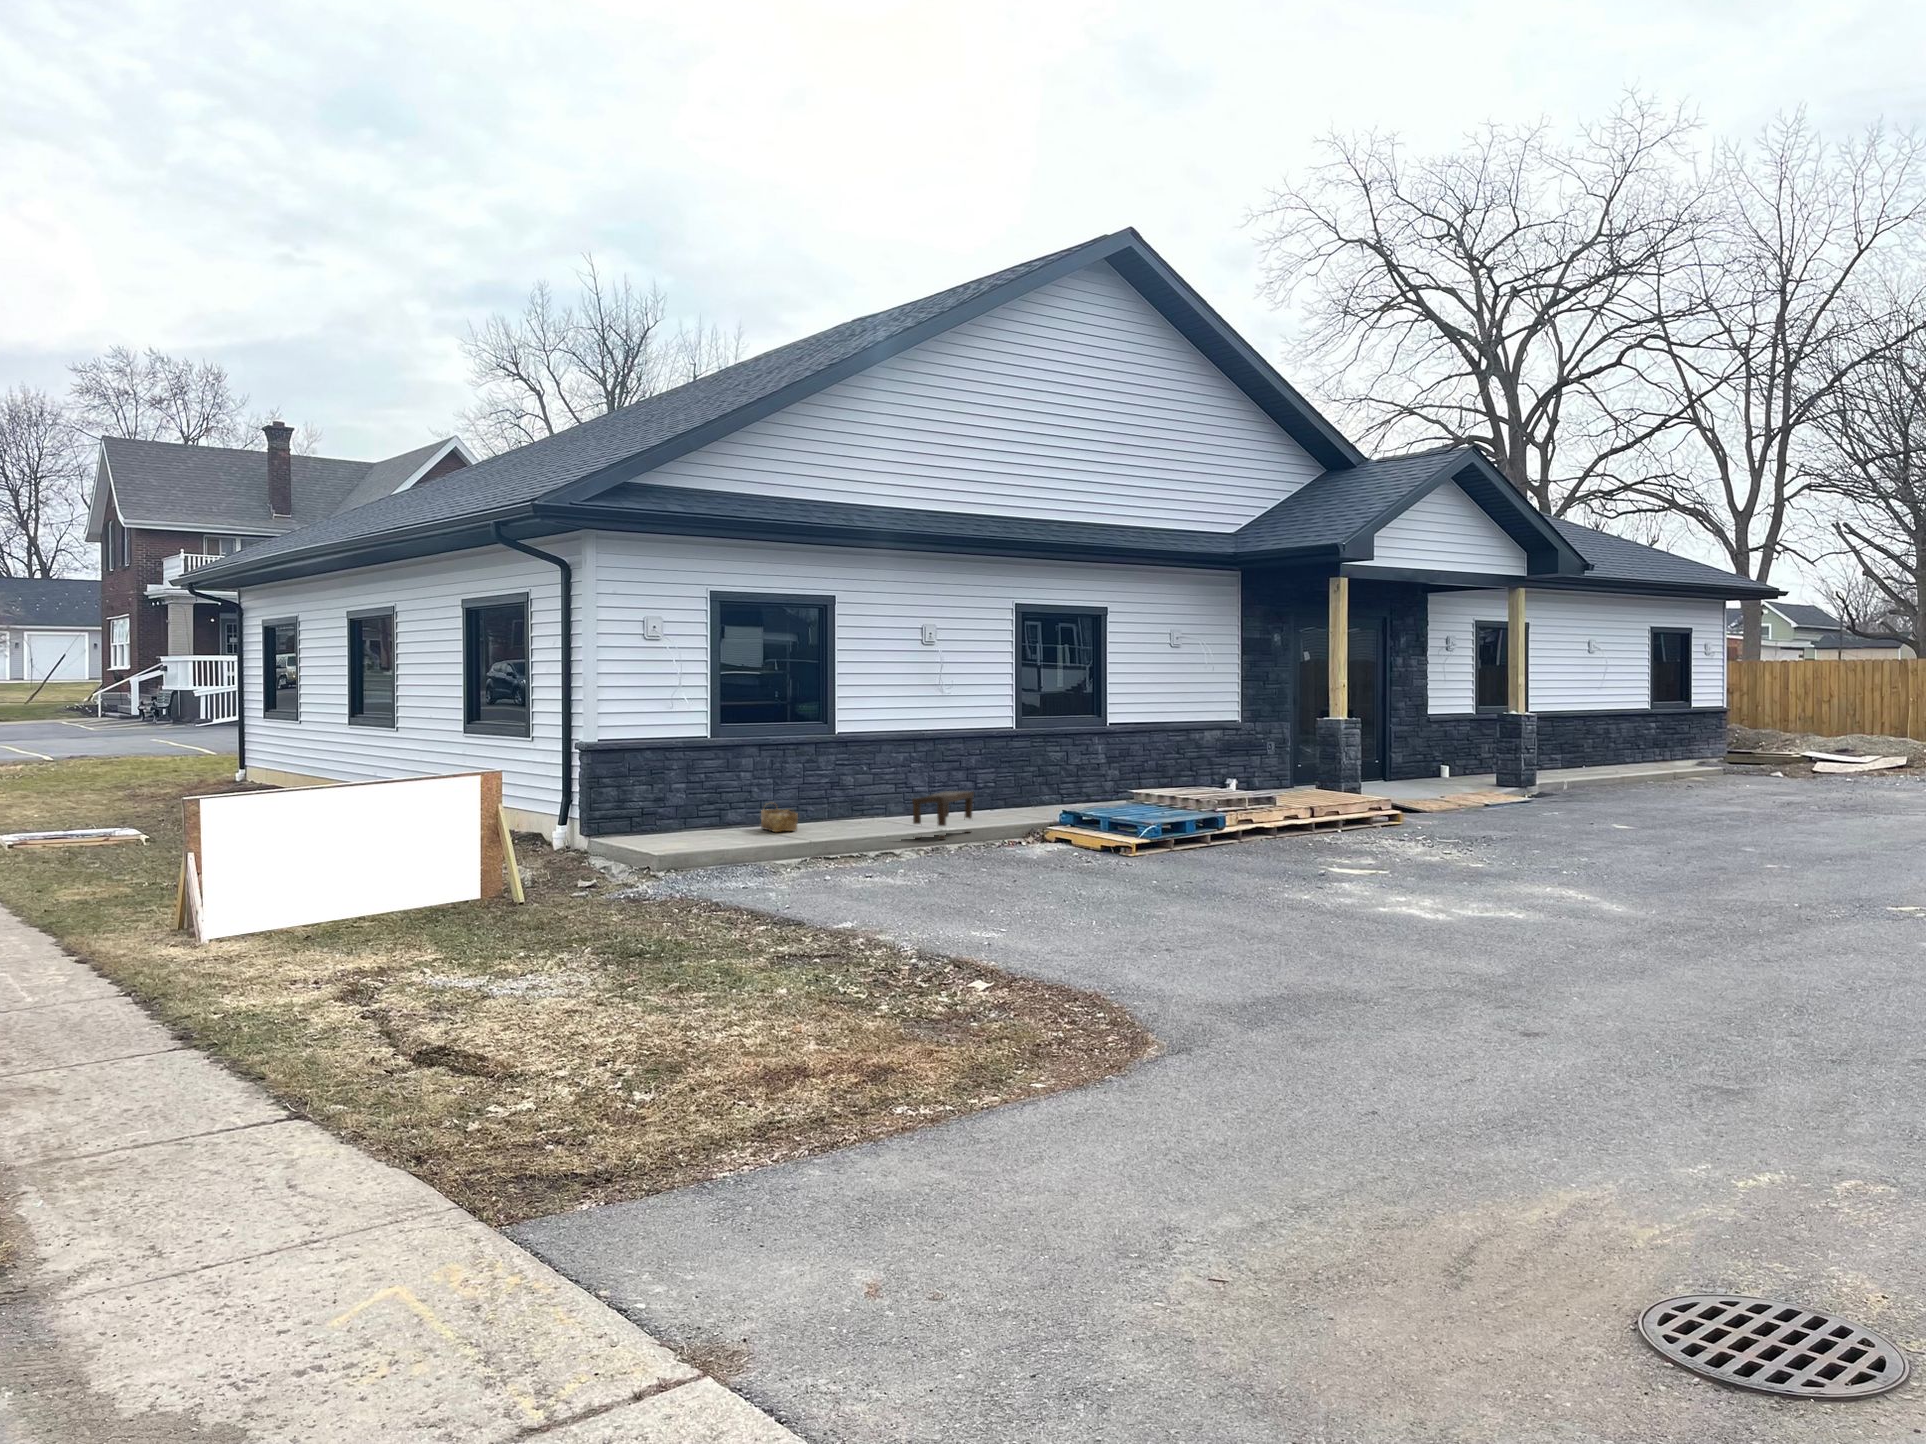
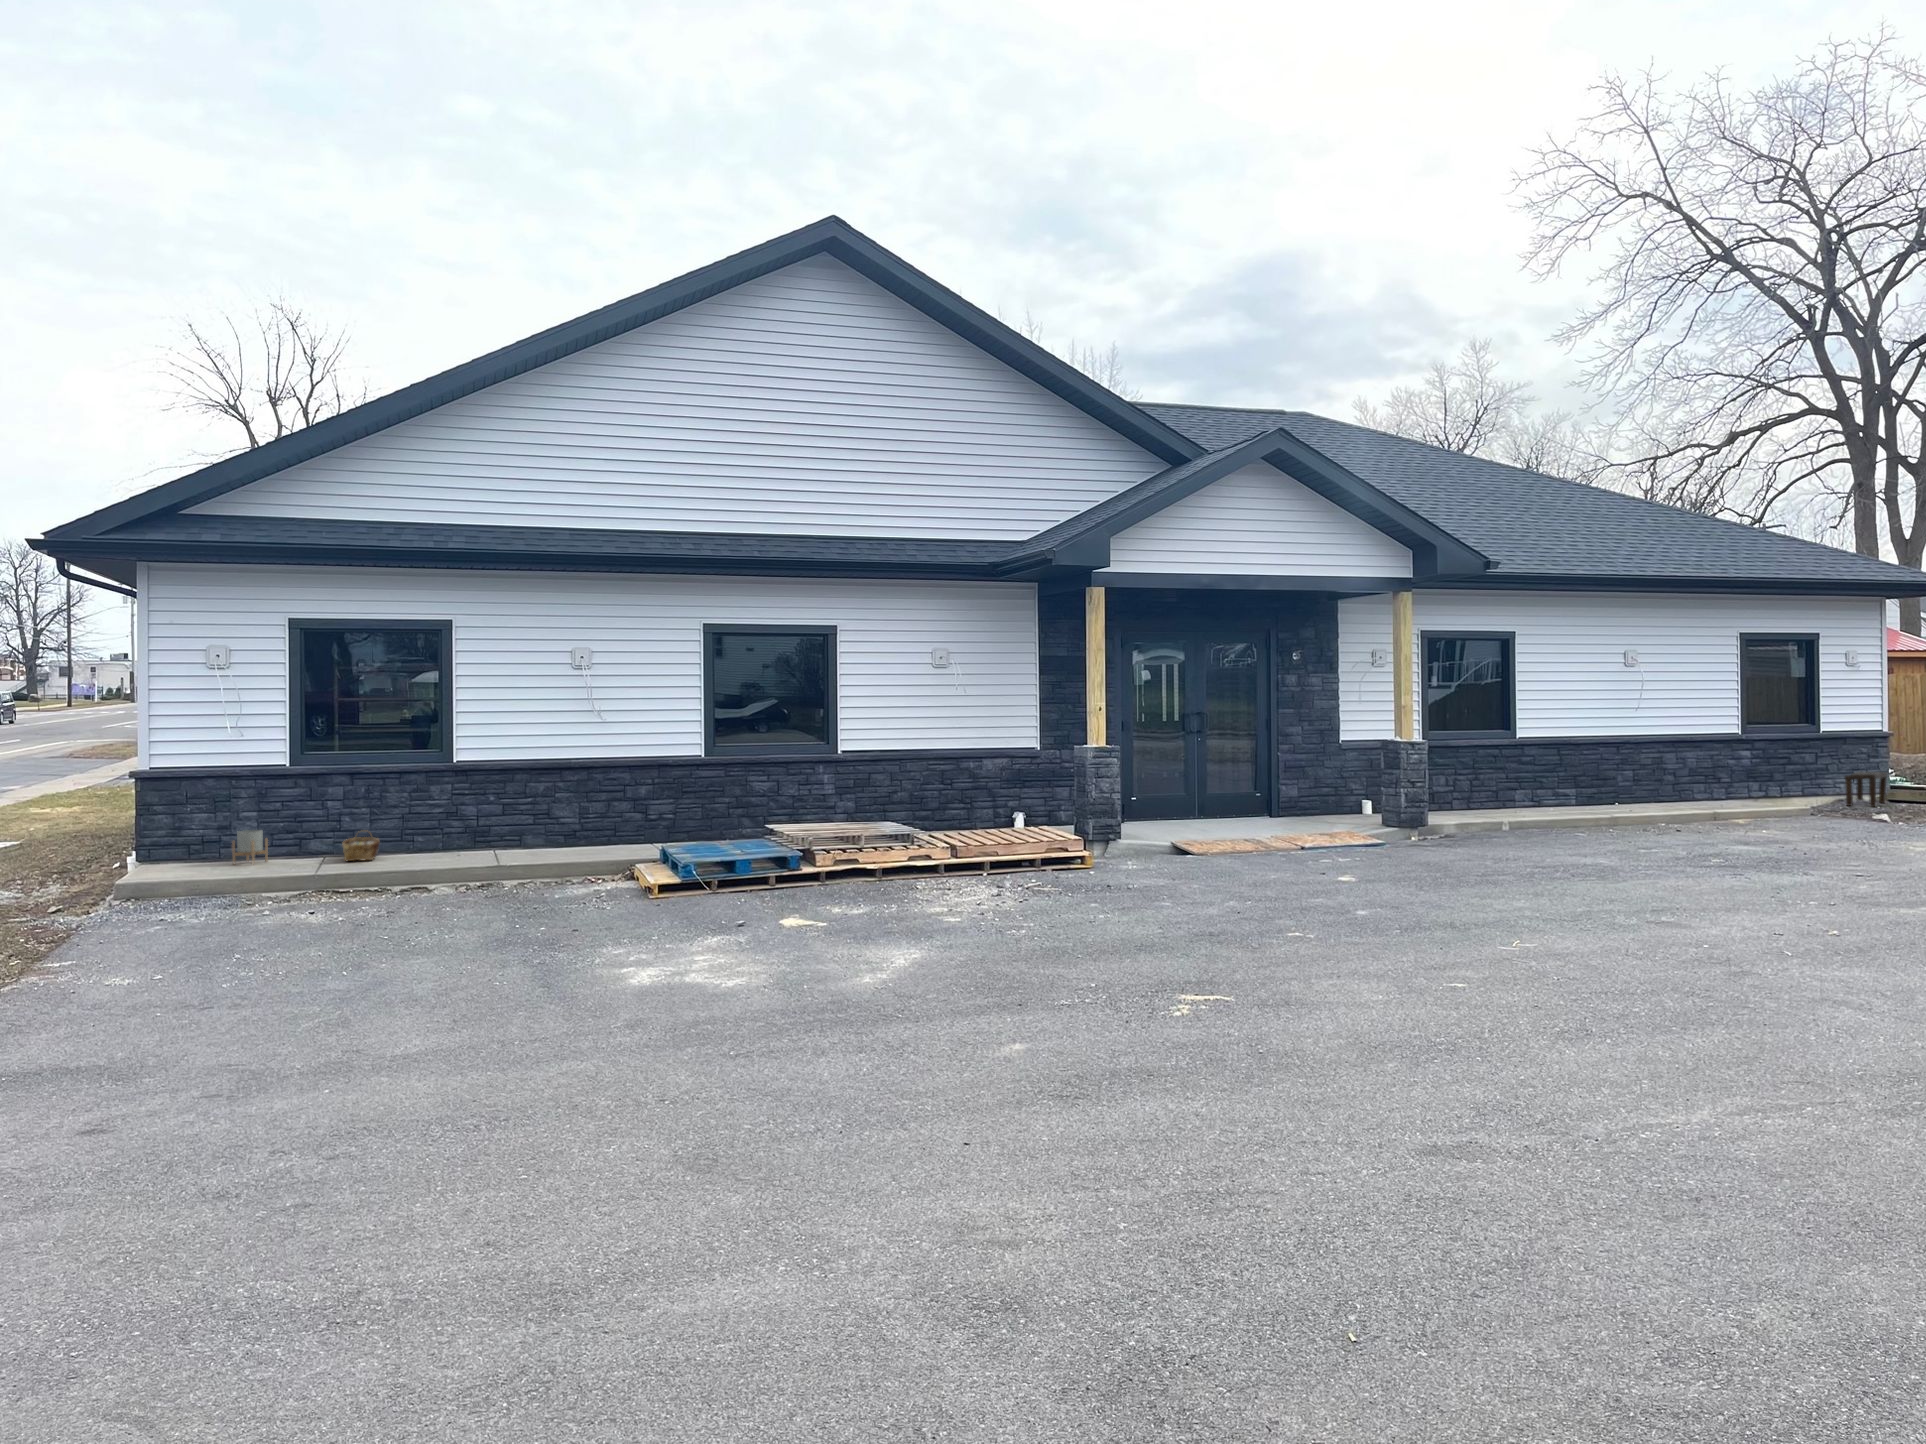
bench: present [912,791,974,840] -> present [1845,771,1888,807]
planter: none [675,803,700,838] -> present [232,830,268,864]

